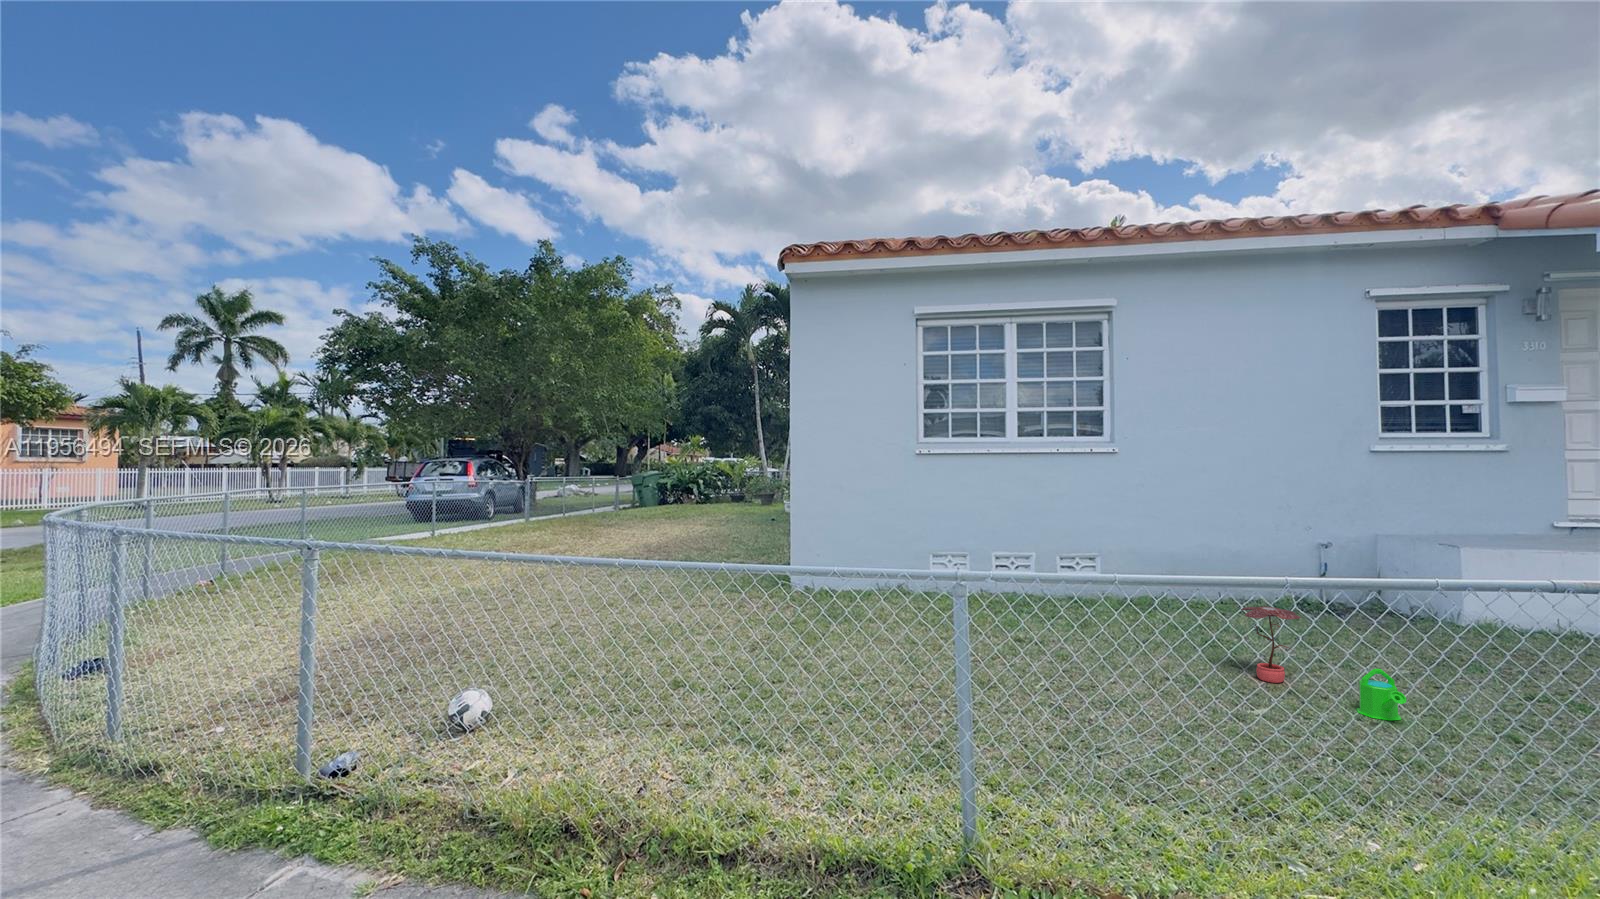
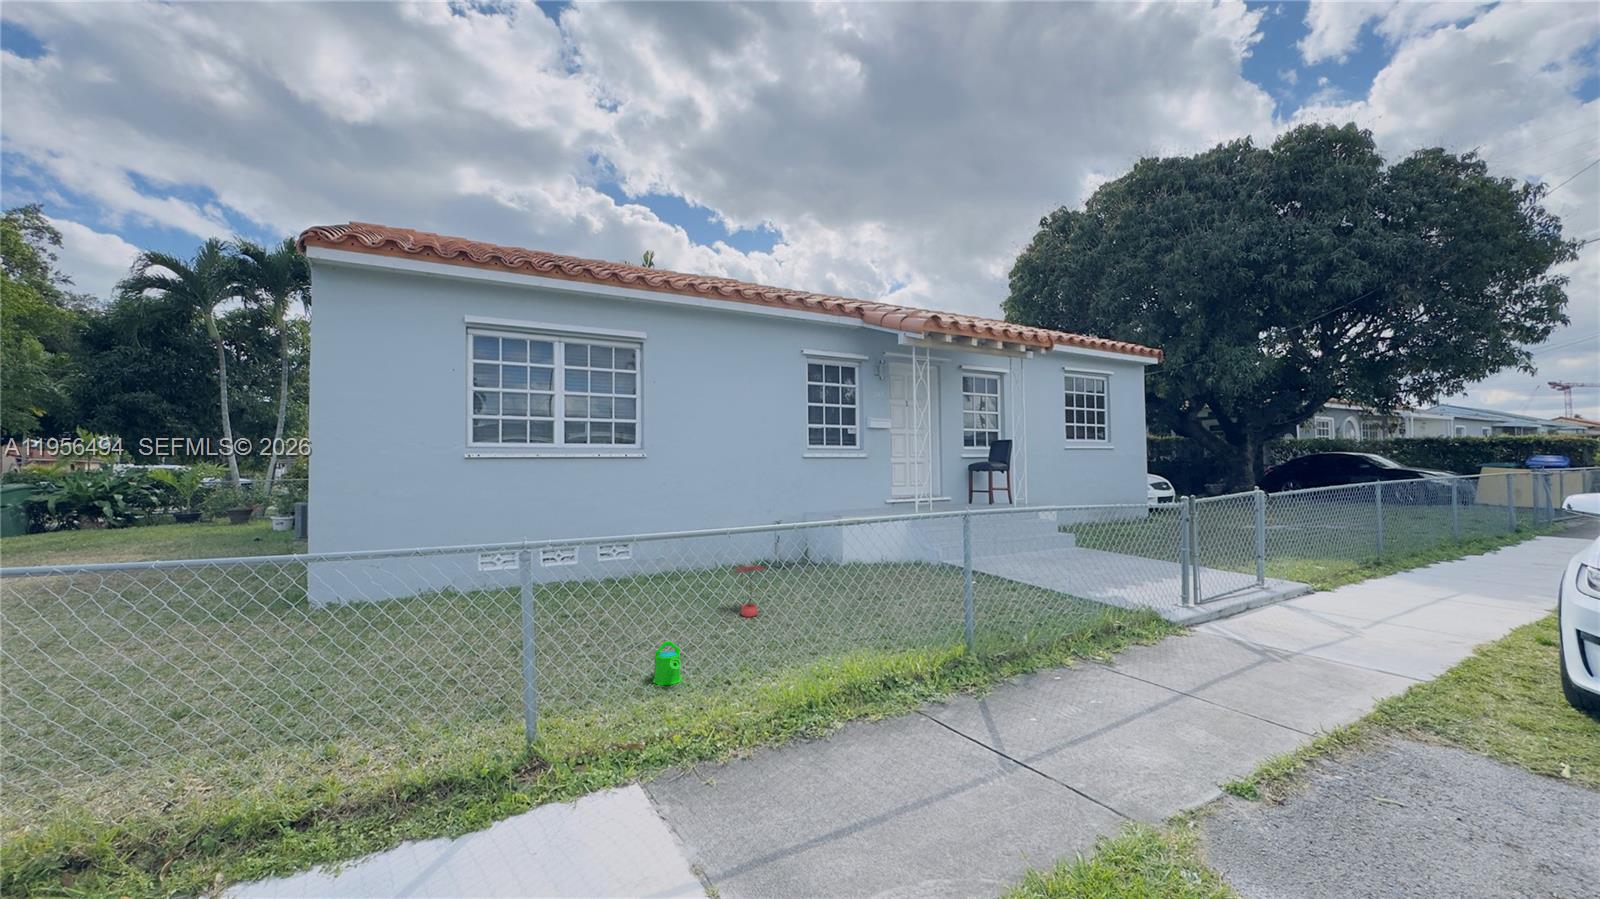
watering can: present [1357,669,1406,721] -> present [653,641,682,685]

